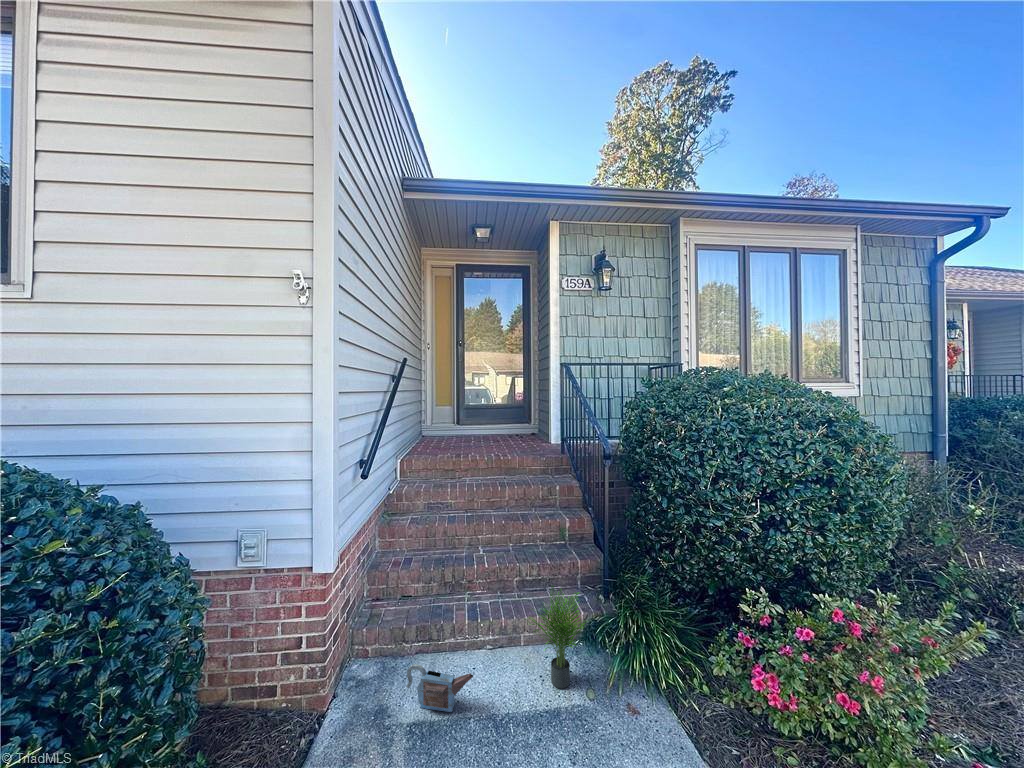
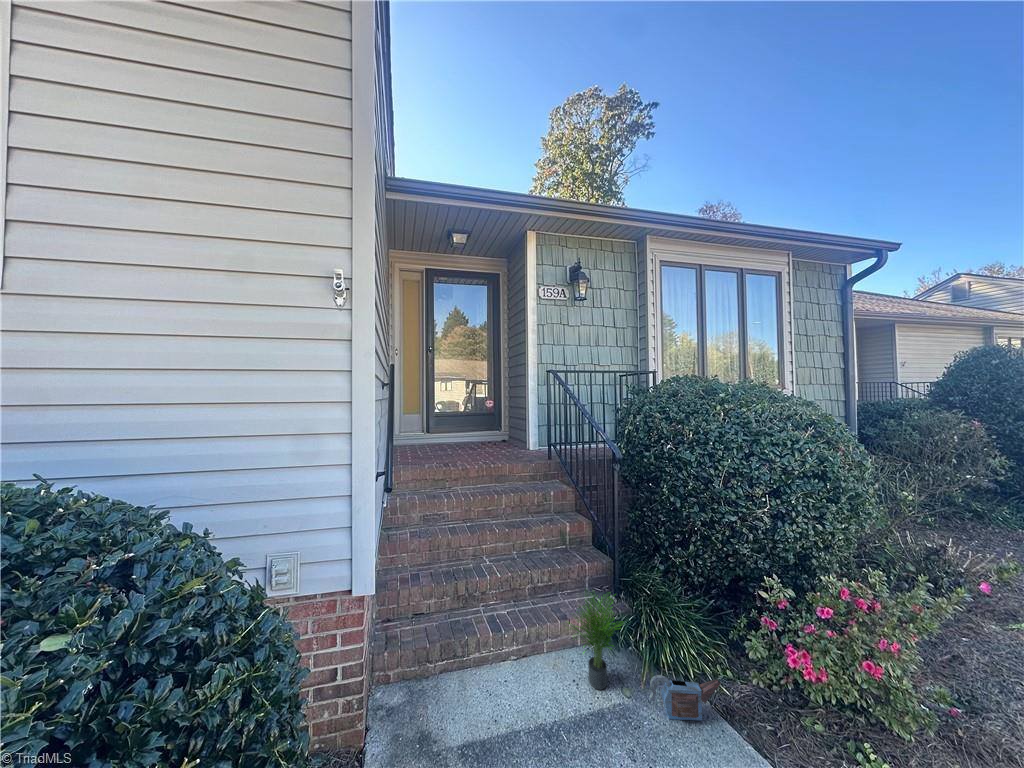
watering can: present [406,664,473,712] -> present [650,675,721,721]

